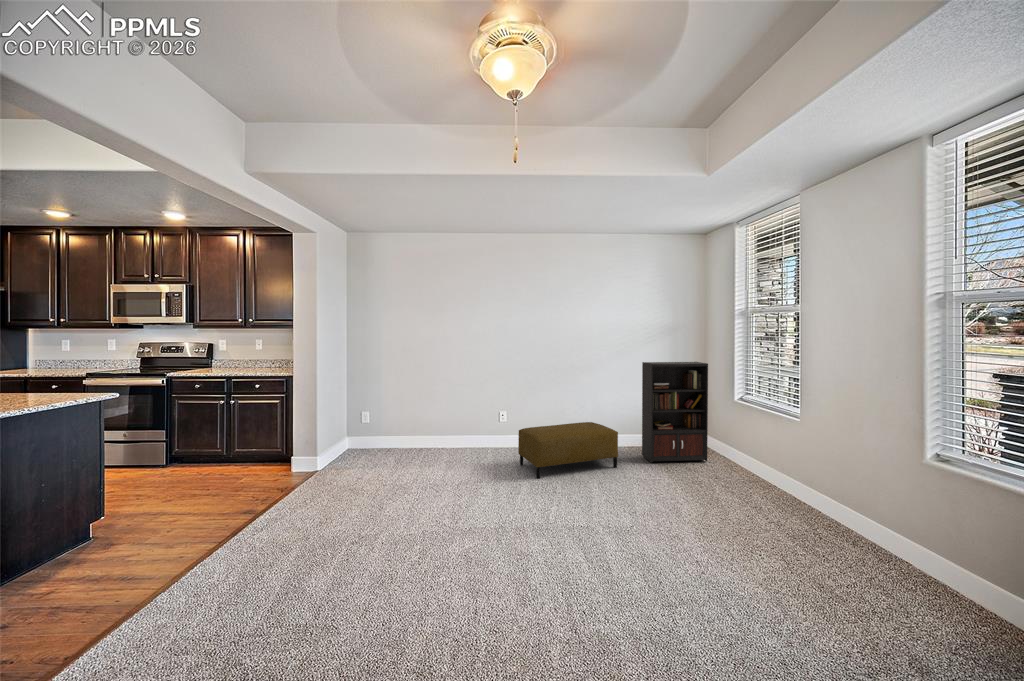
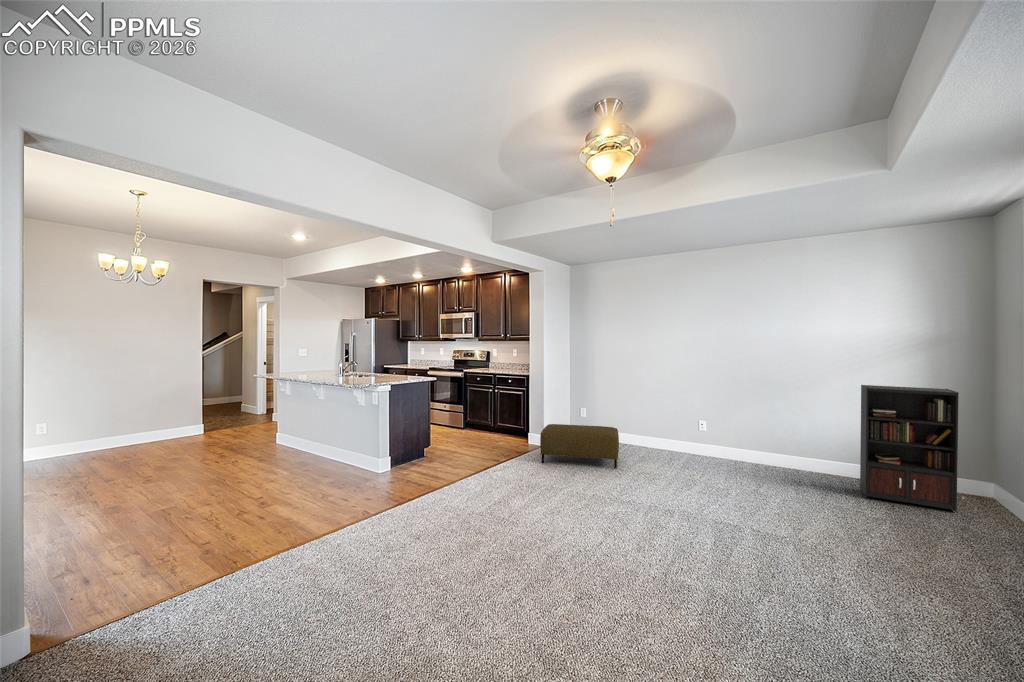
ottoman: present [518,422,618,479] -> present [540,424,619,469]

